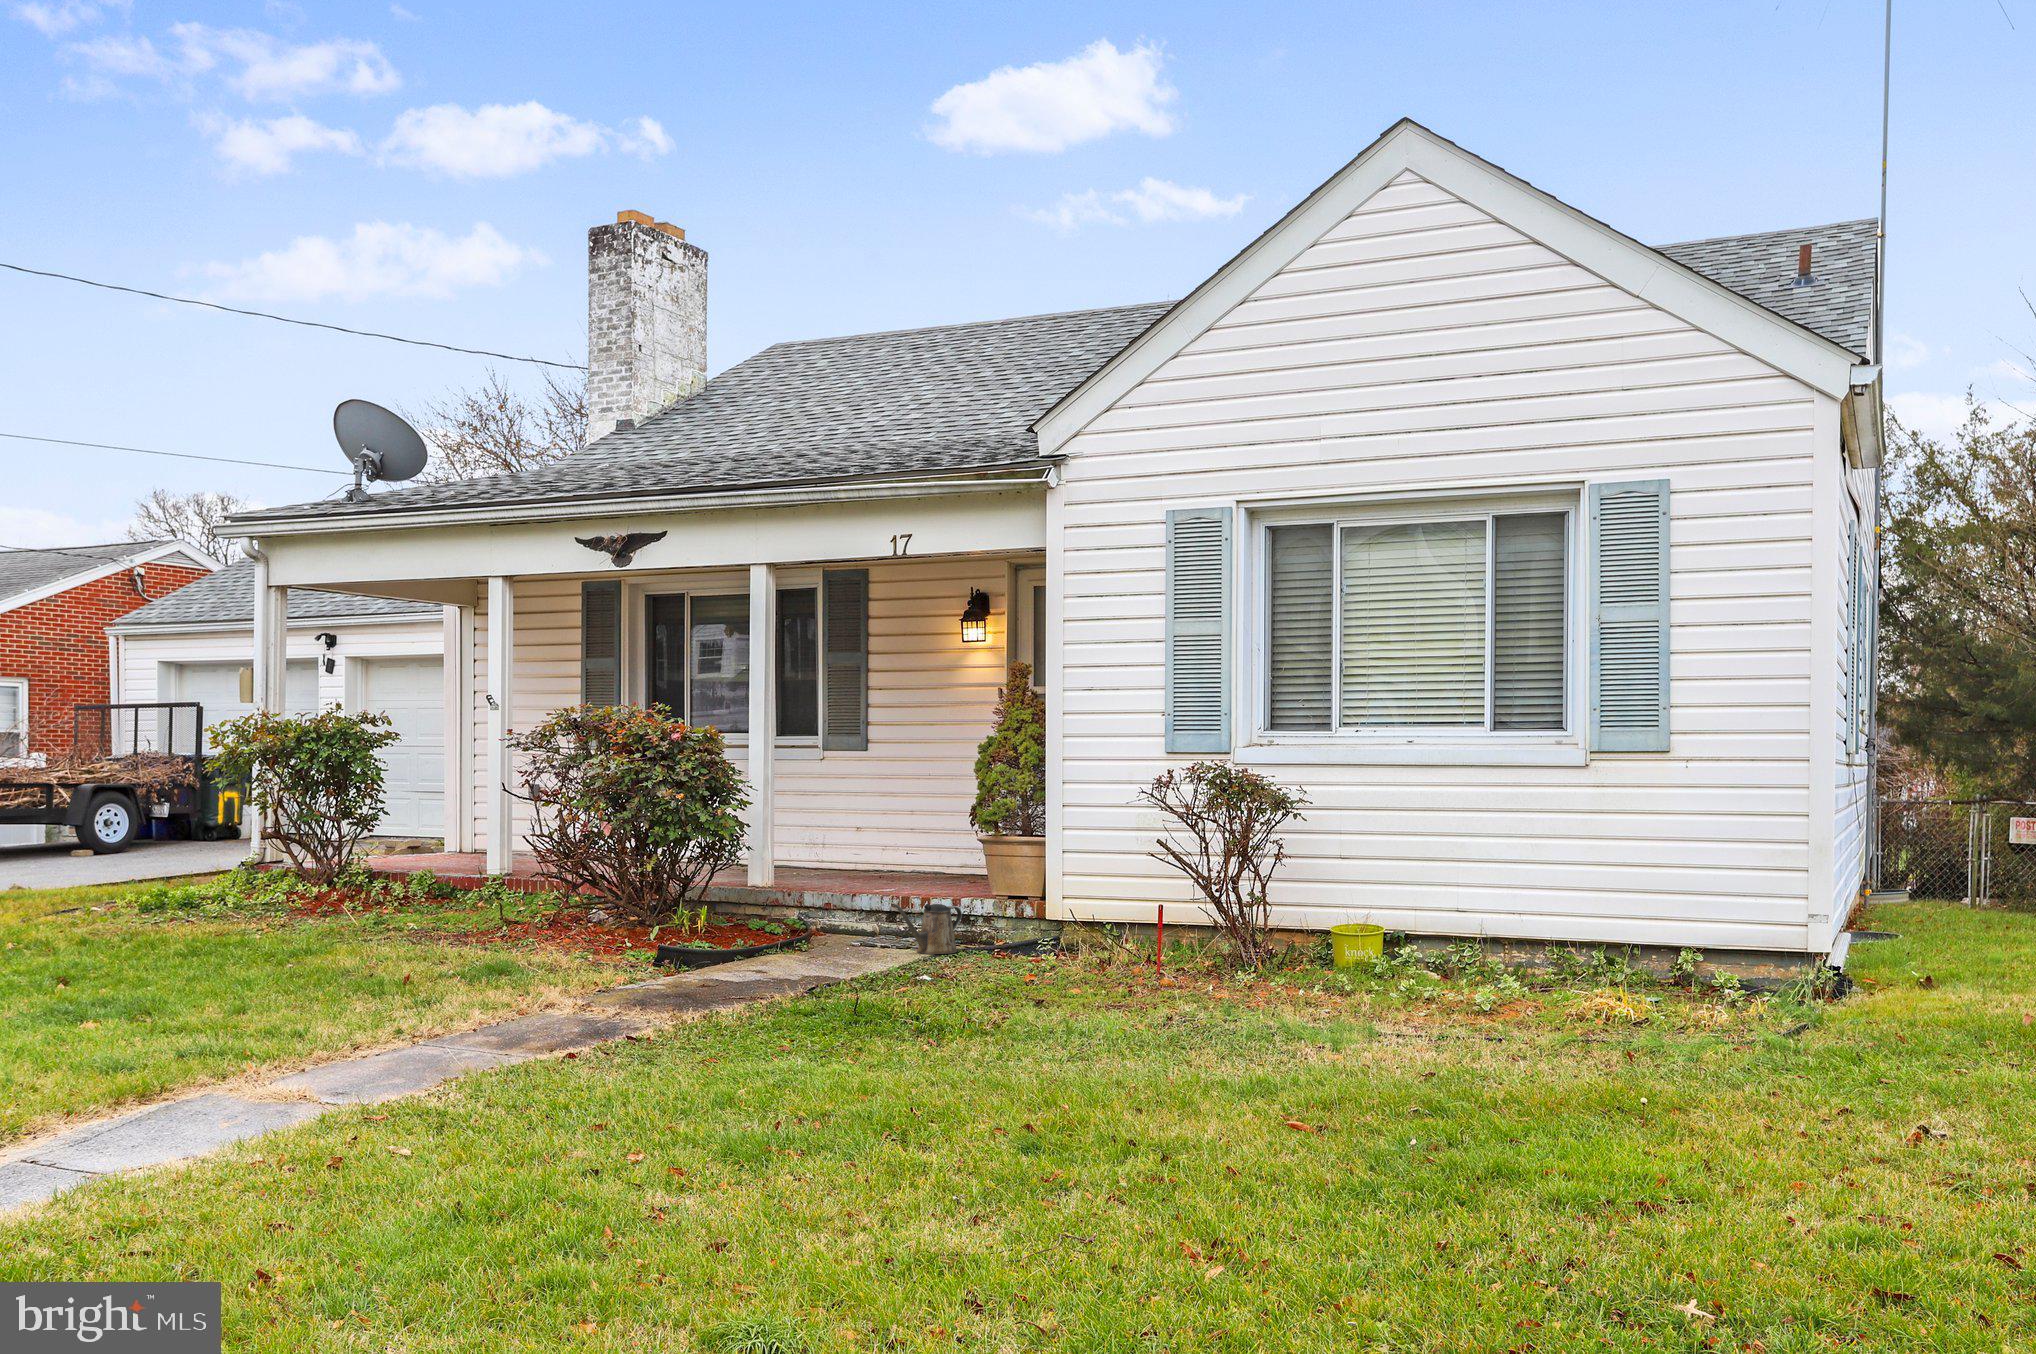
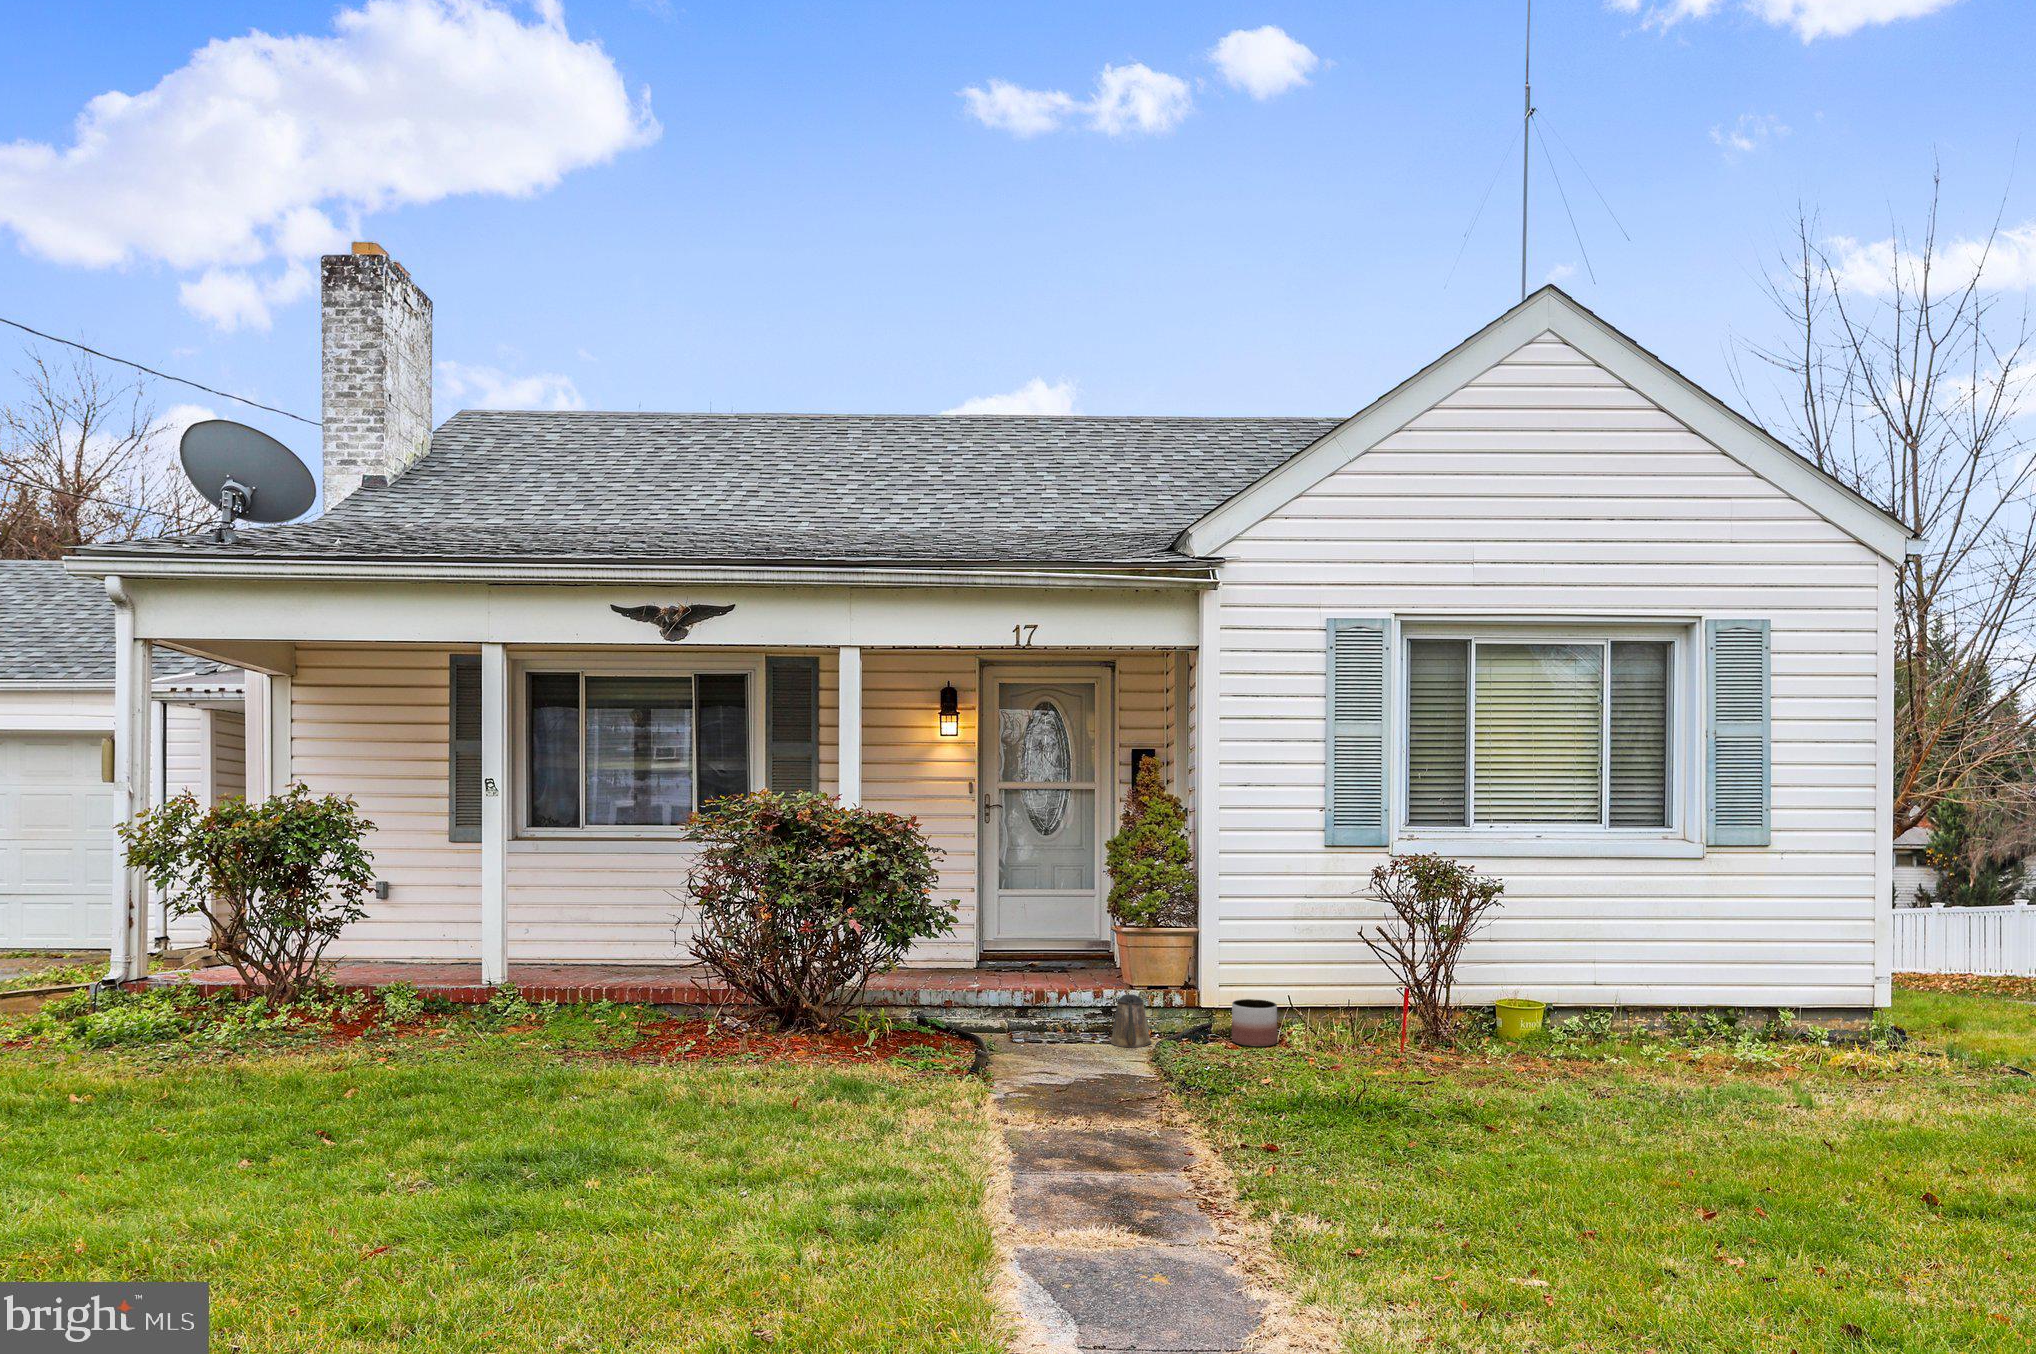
planter: none [1008,922,1055,969] -> present [1232,999,1277,1047]

